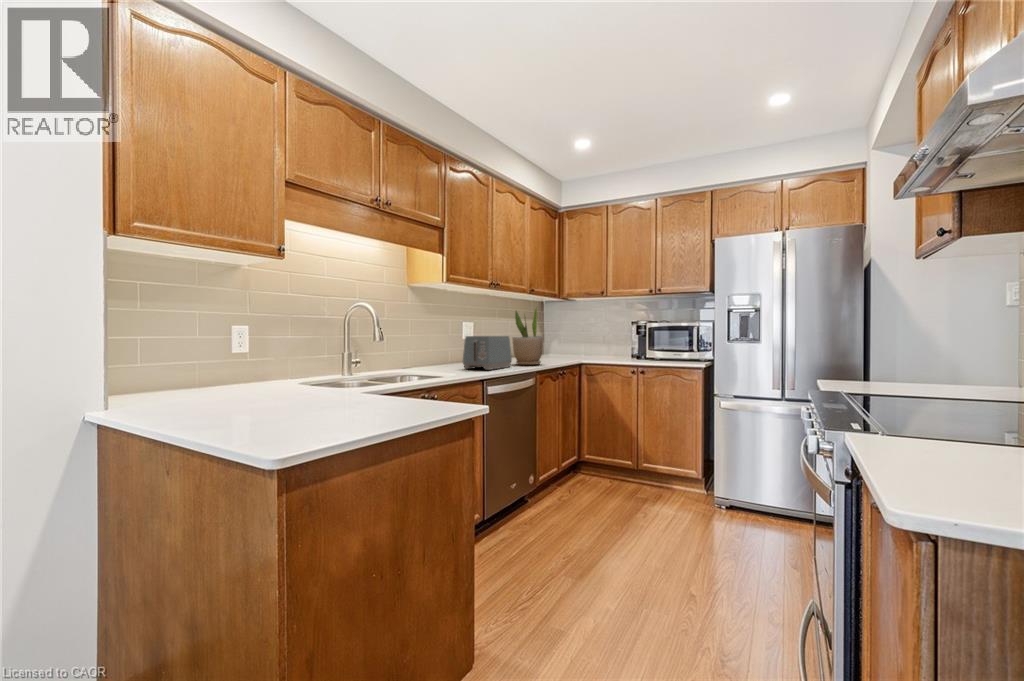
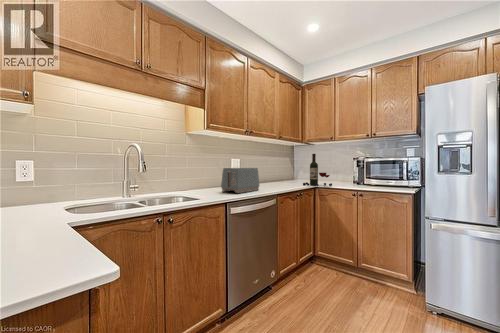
potted plant: present [512,308,543,365] -> none [262,146,284,189]
wine bottle: none [565,316,605,362] -> present [303,154,332,186]

